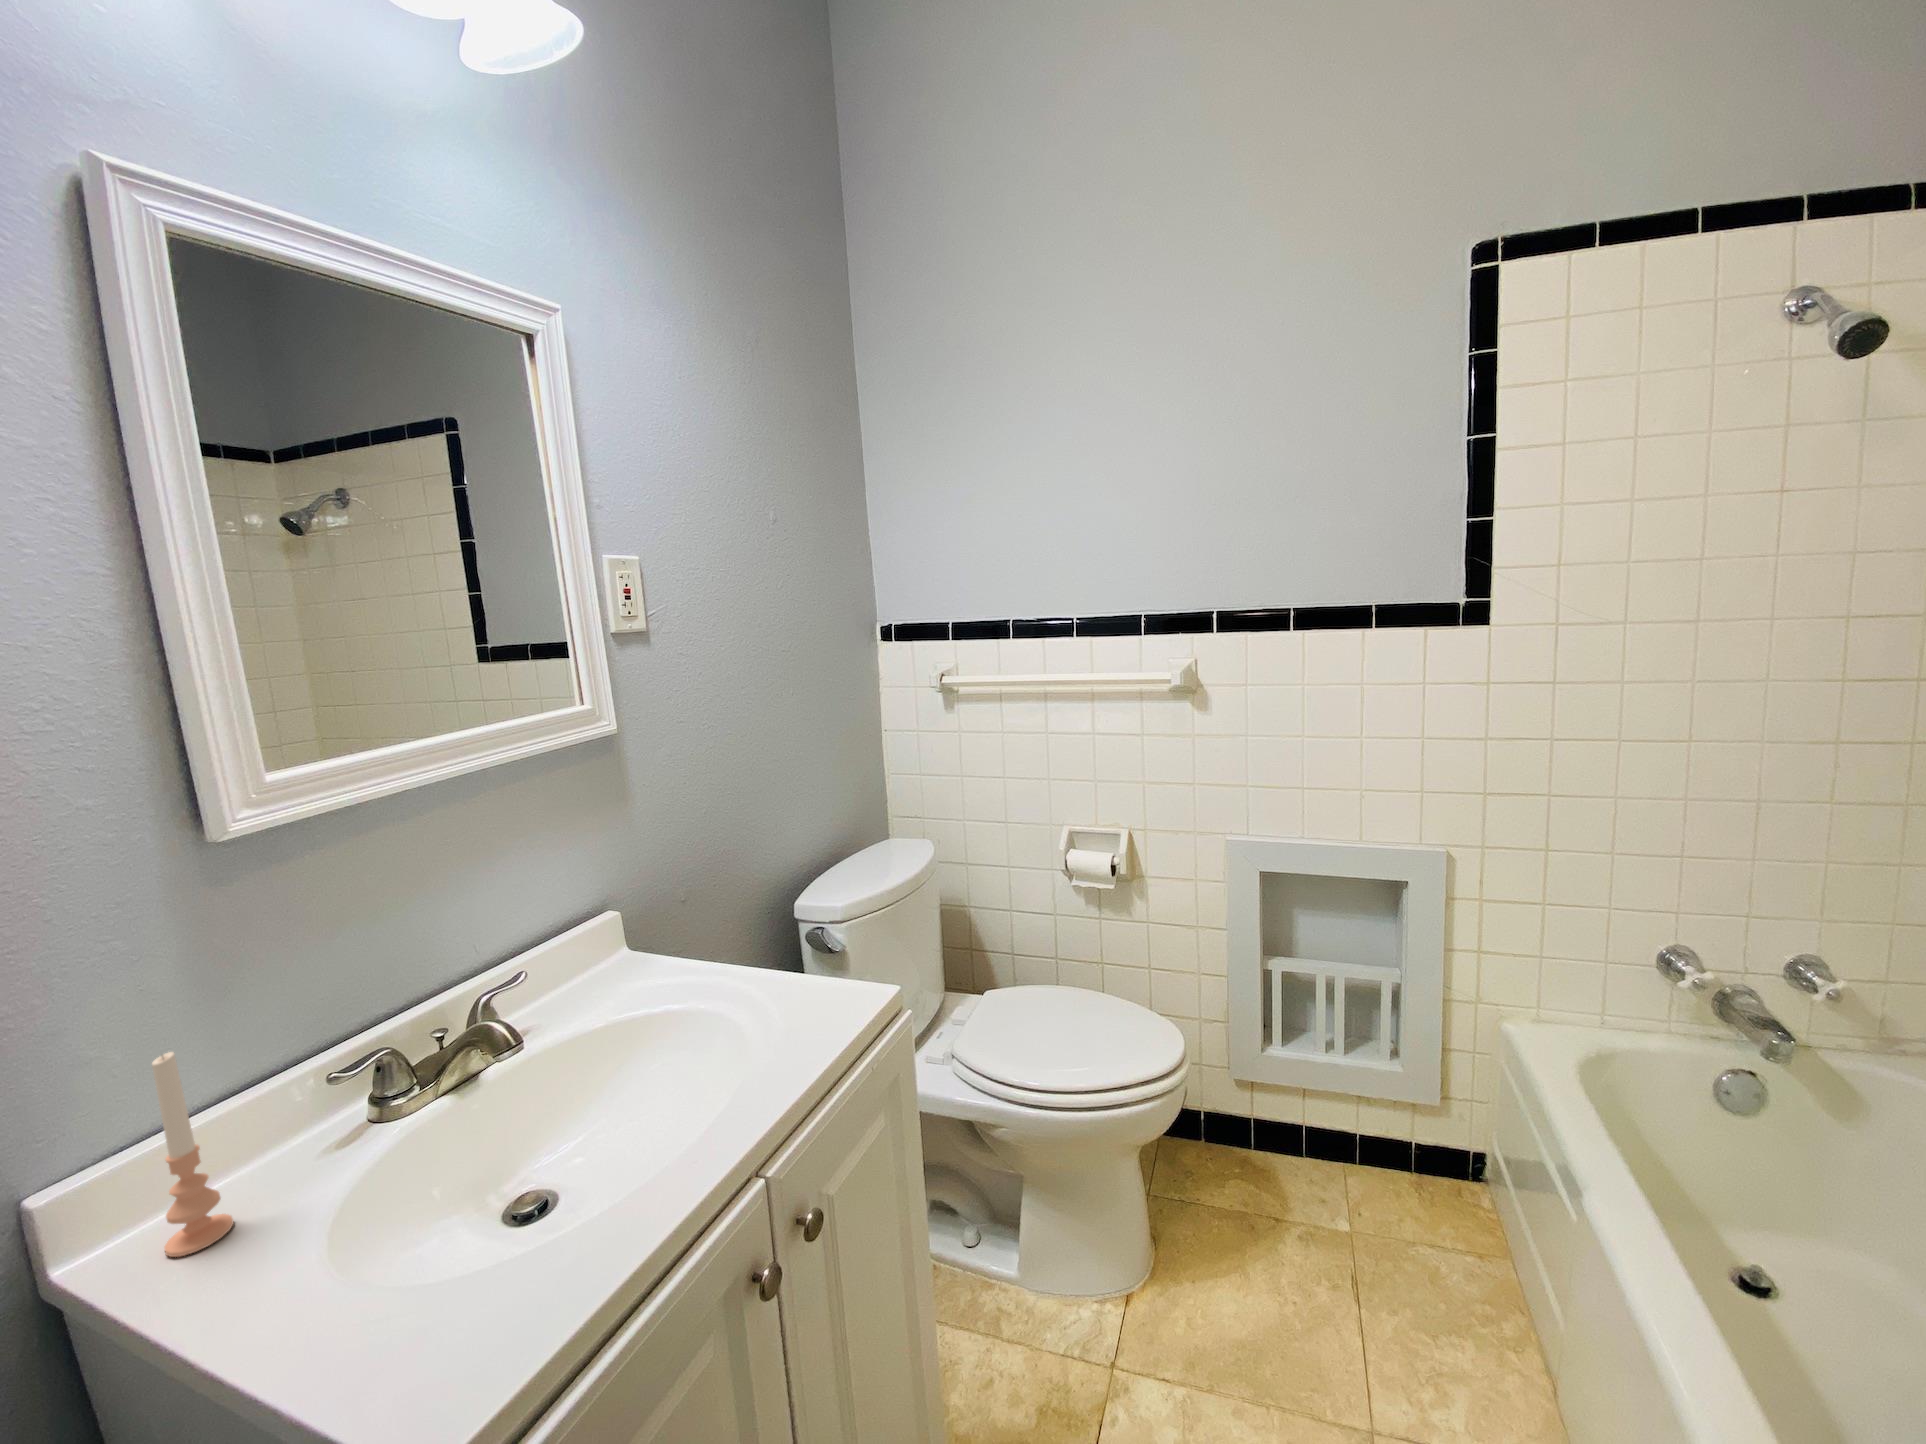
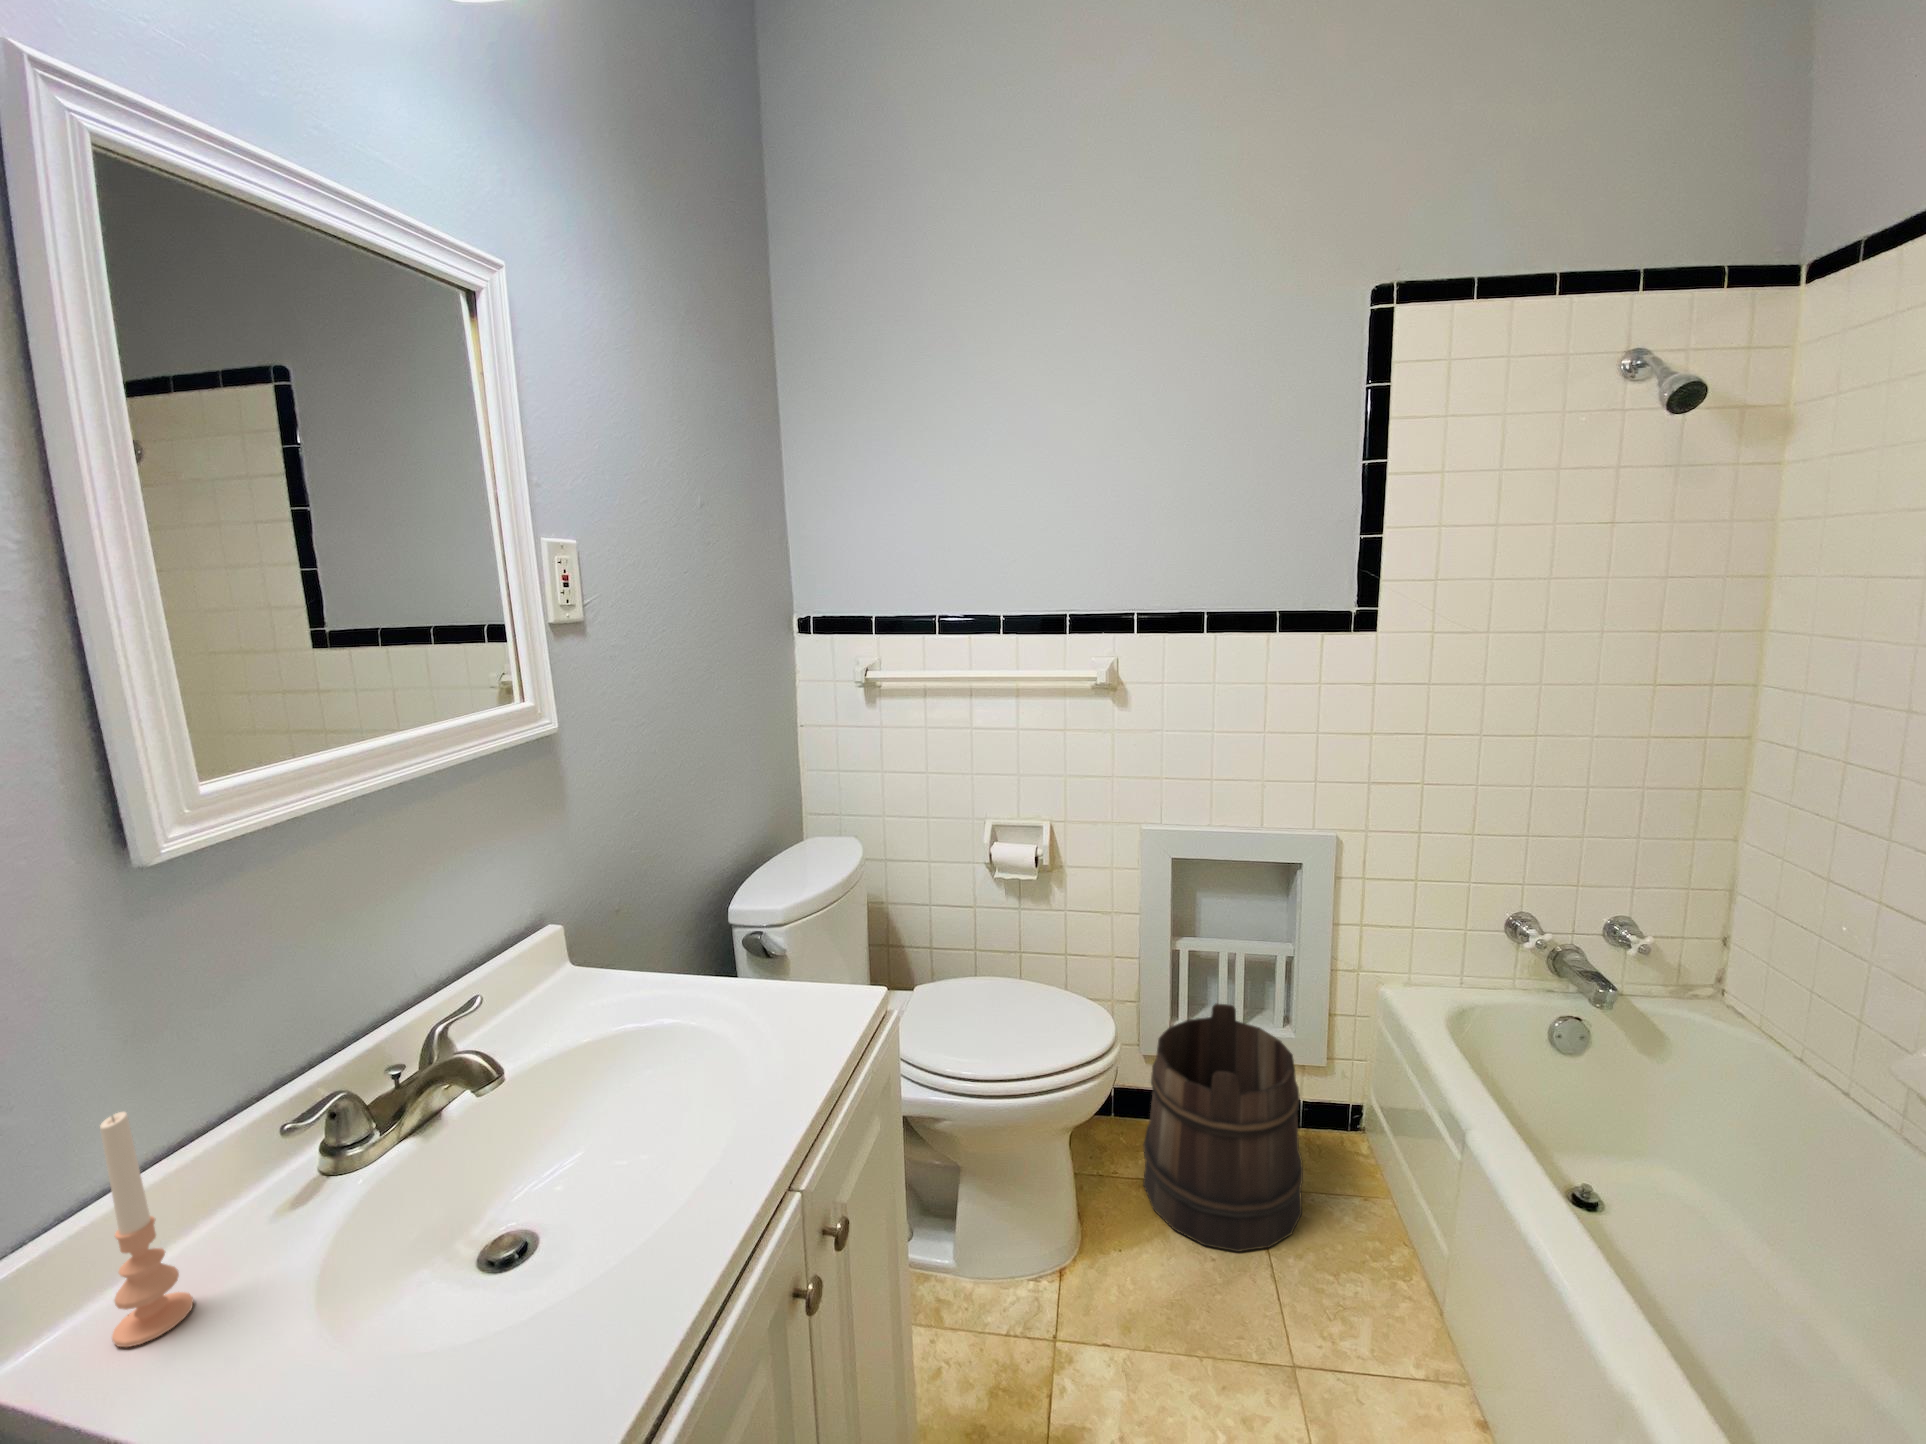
bucket: none [1225,1028,1403,1301] -> present [1143,1004,1303,1252]

